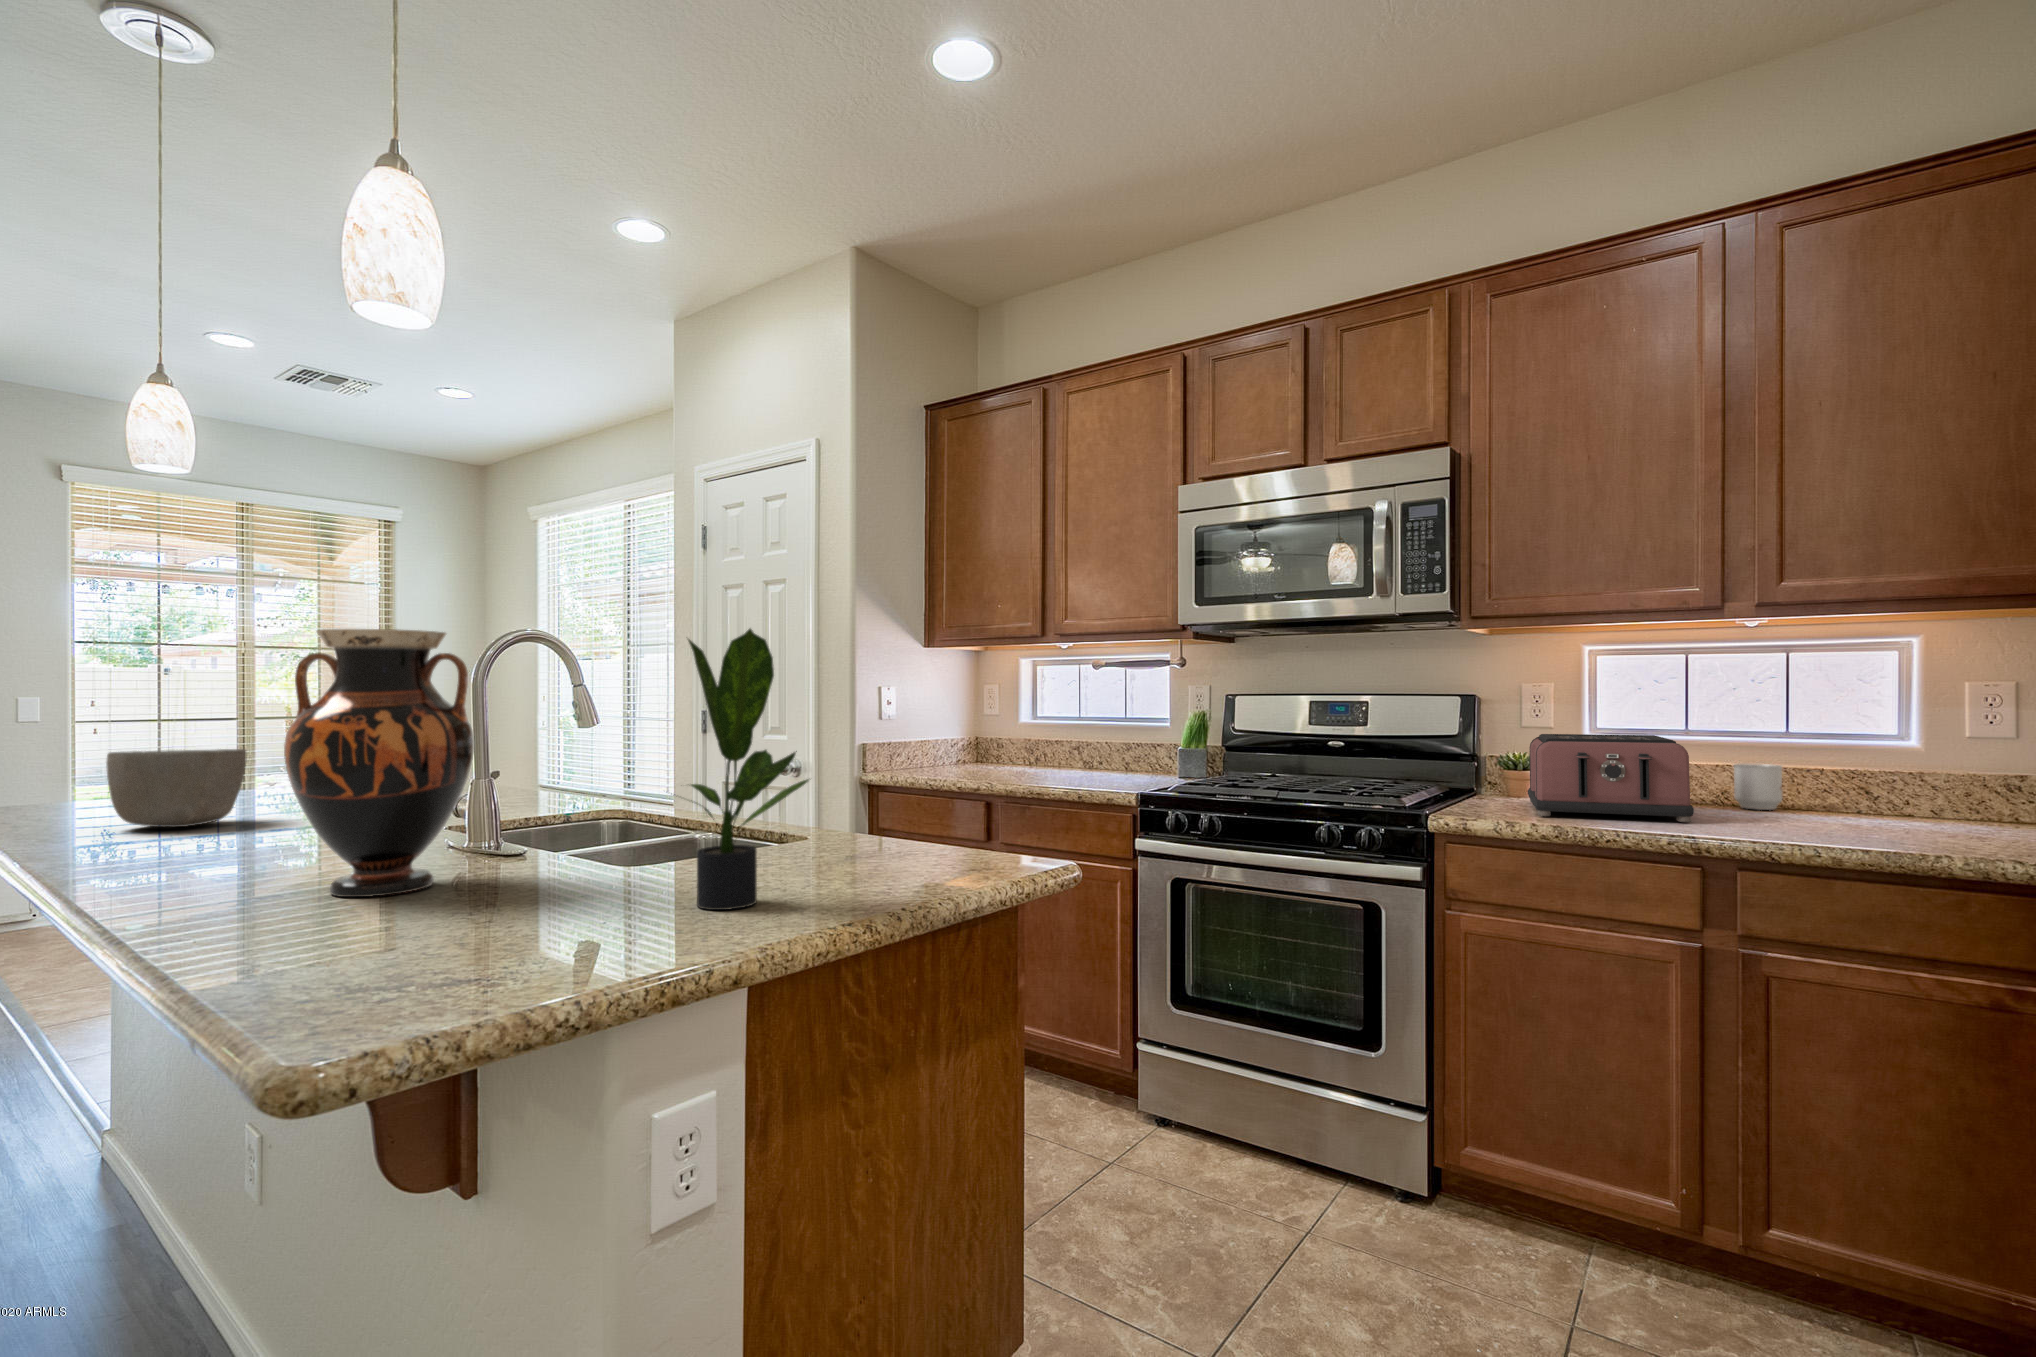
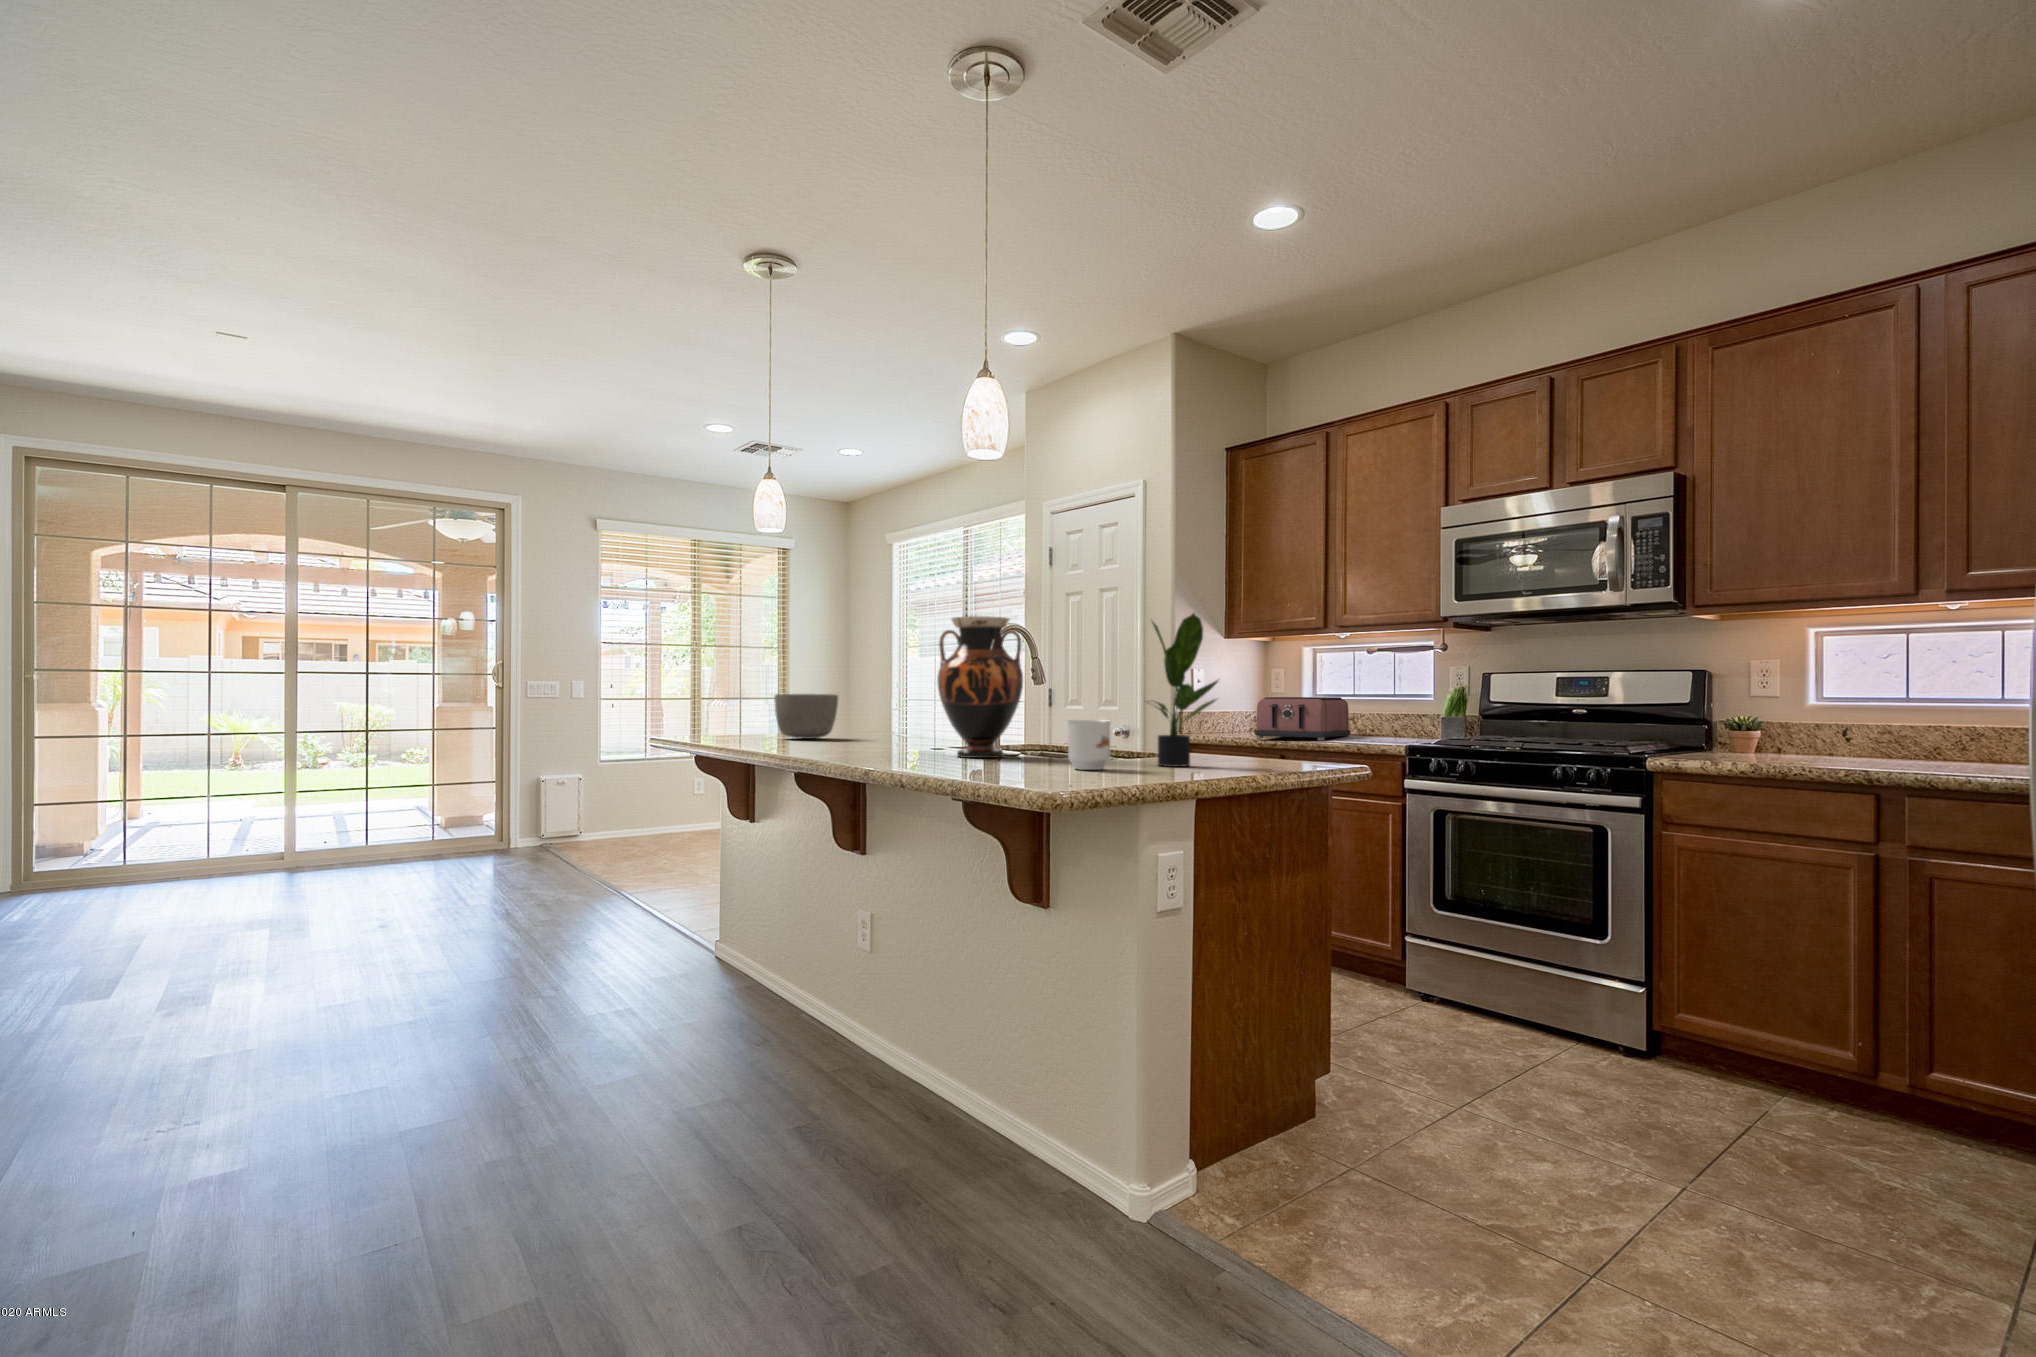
toaster: present [1528,734,1694,822] -> present [1255,697,1351,741]
mug: present [1734,763,1782,810] -> present [1068,720,1110,770]

